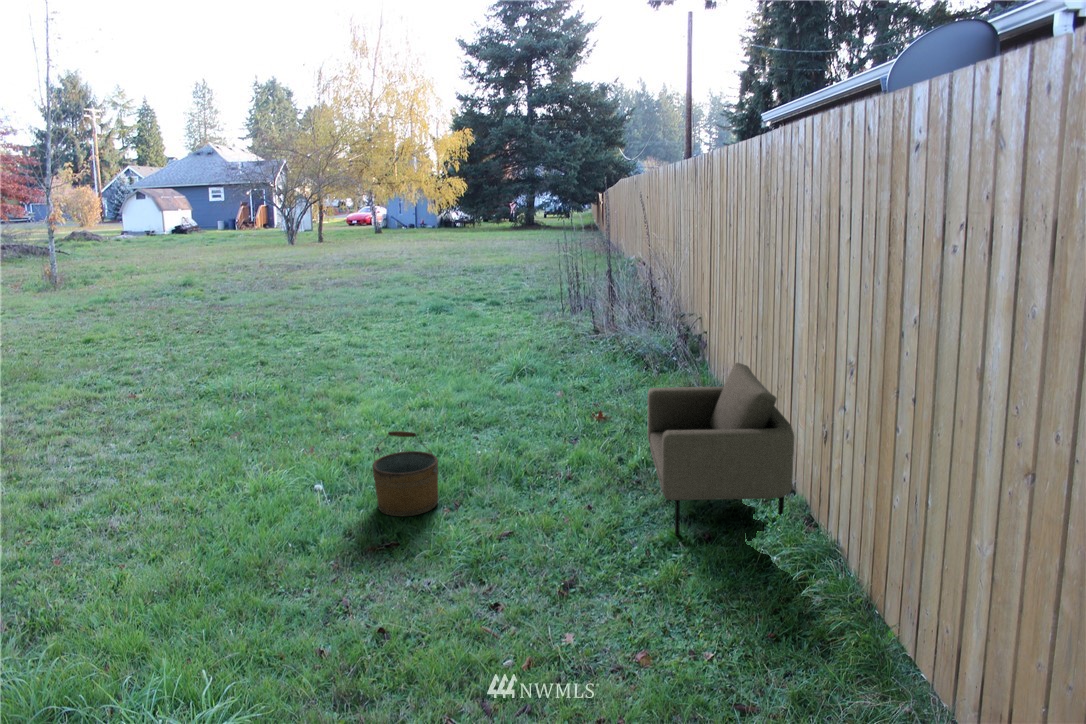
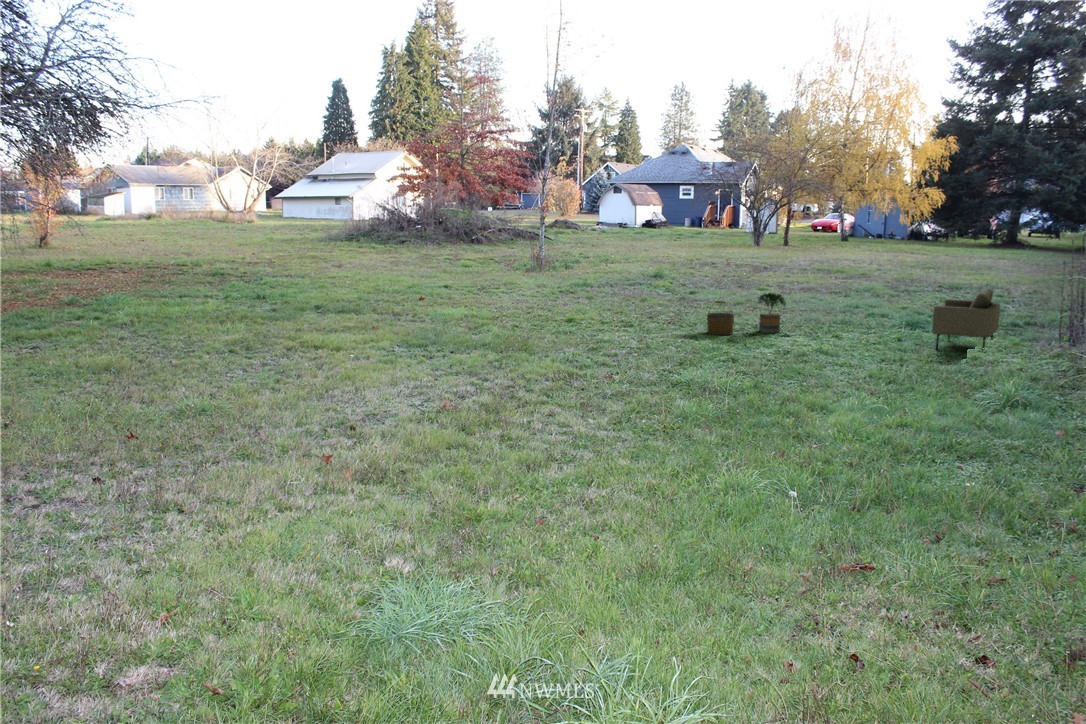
potted tree: none [219,421,302,532] -> present [758,293,787,333]
bucket: present [373,431,438,517] -> present [707,301,734,335]

